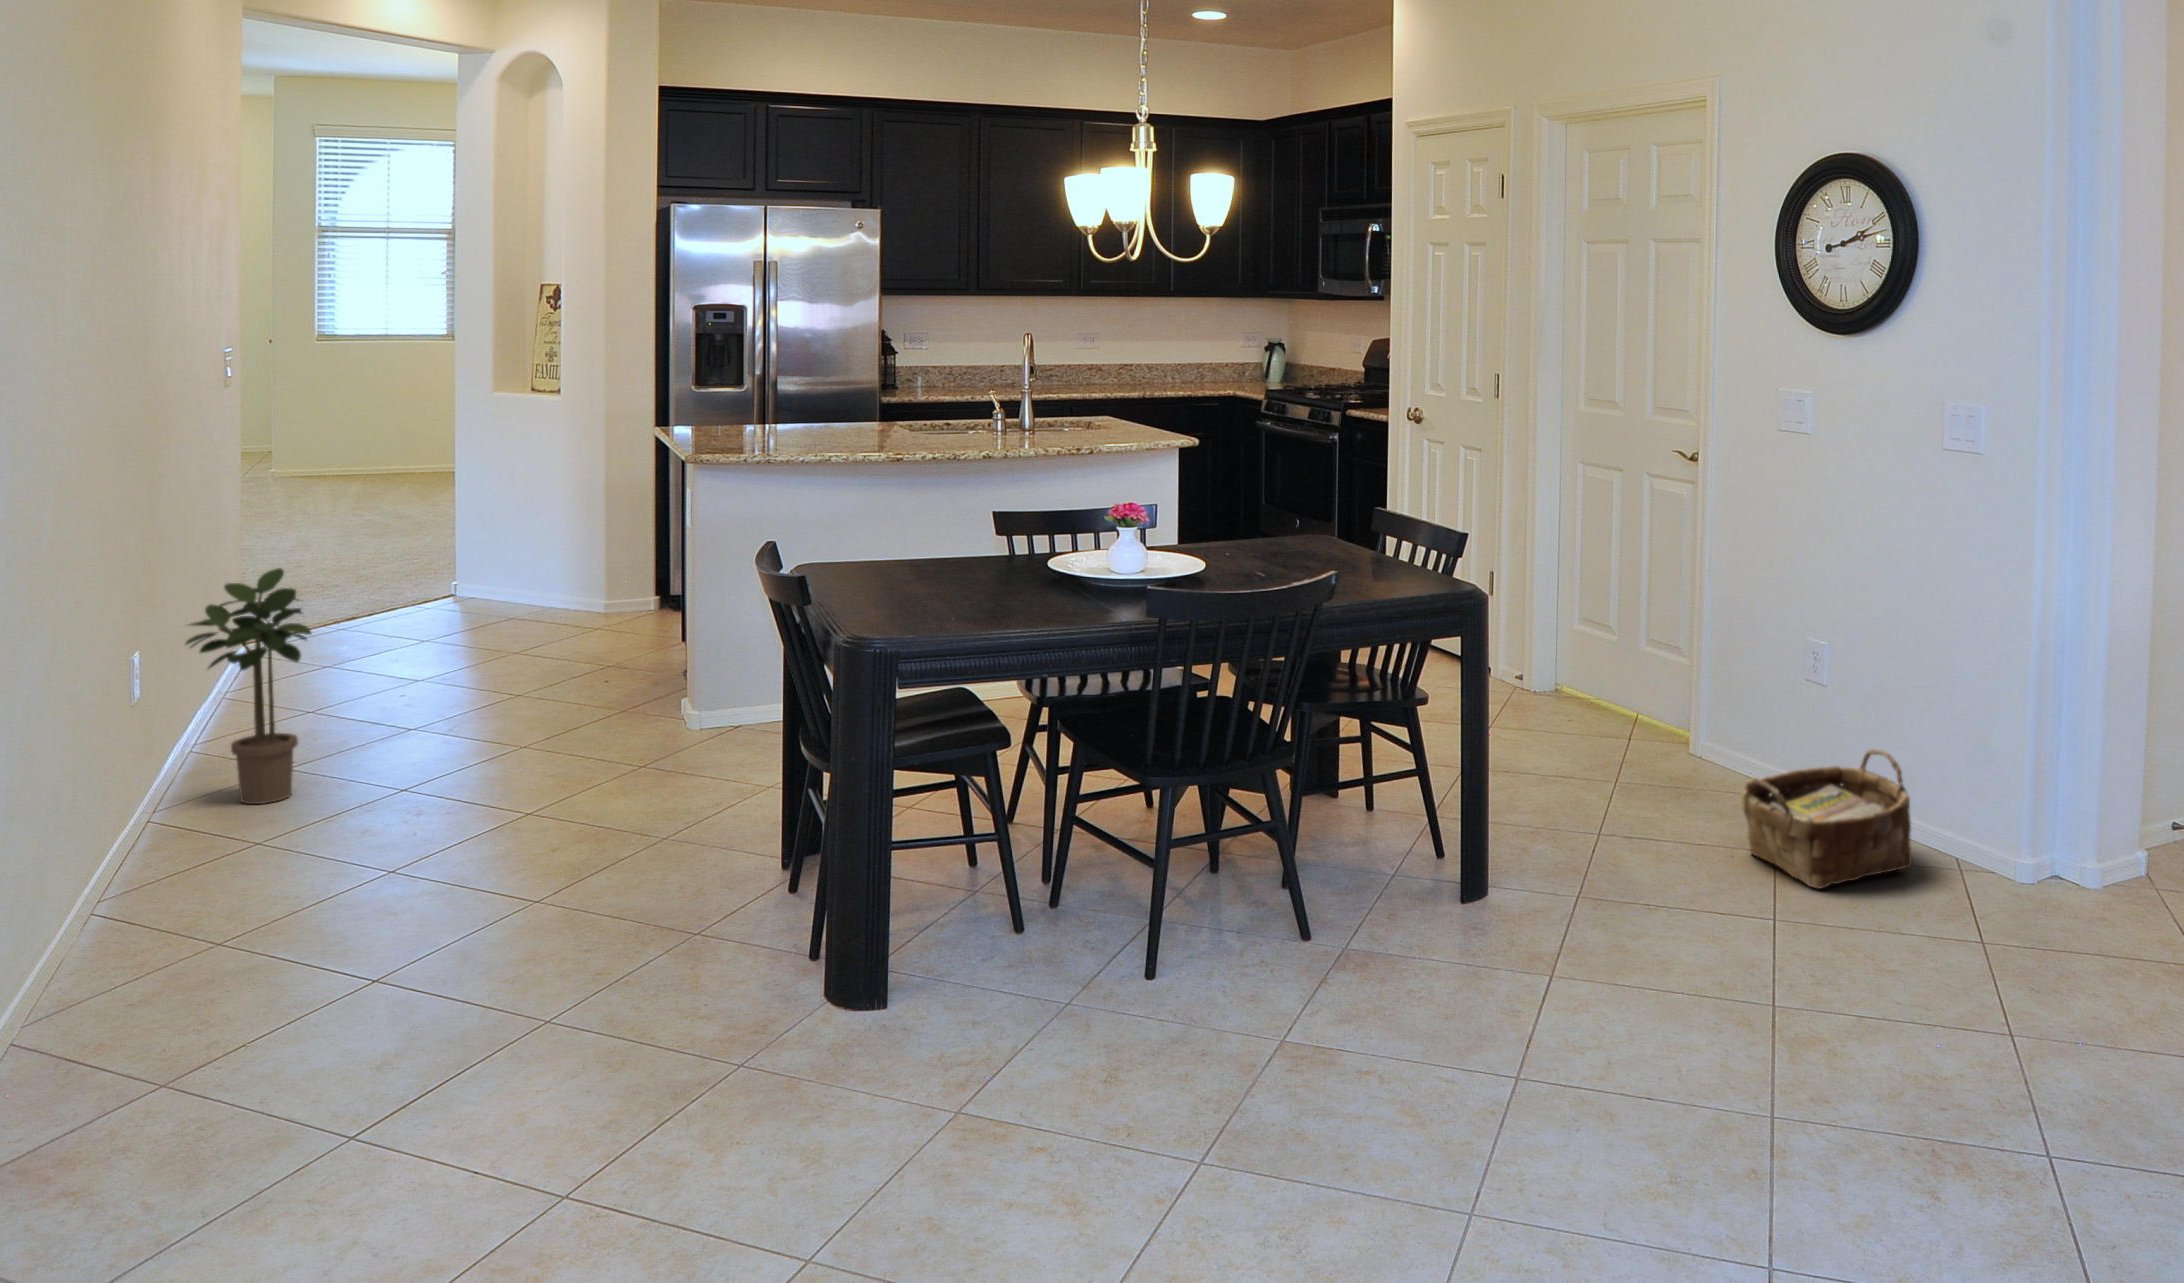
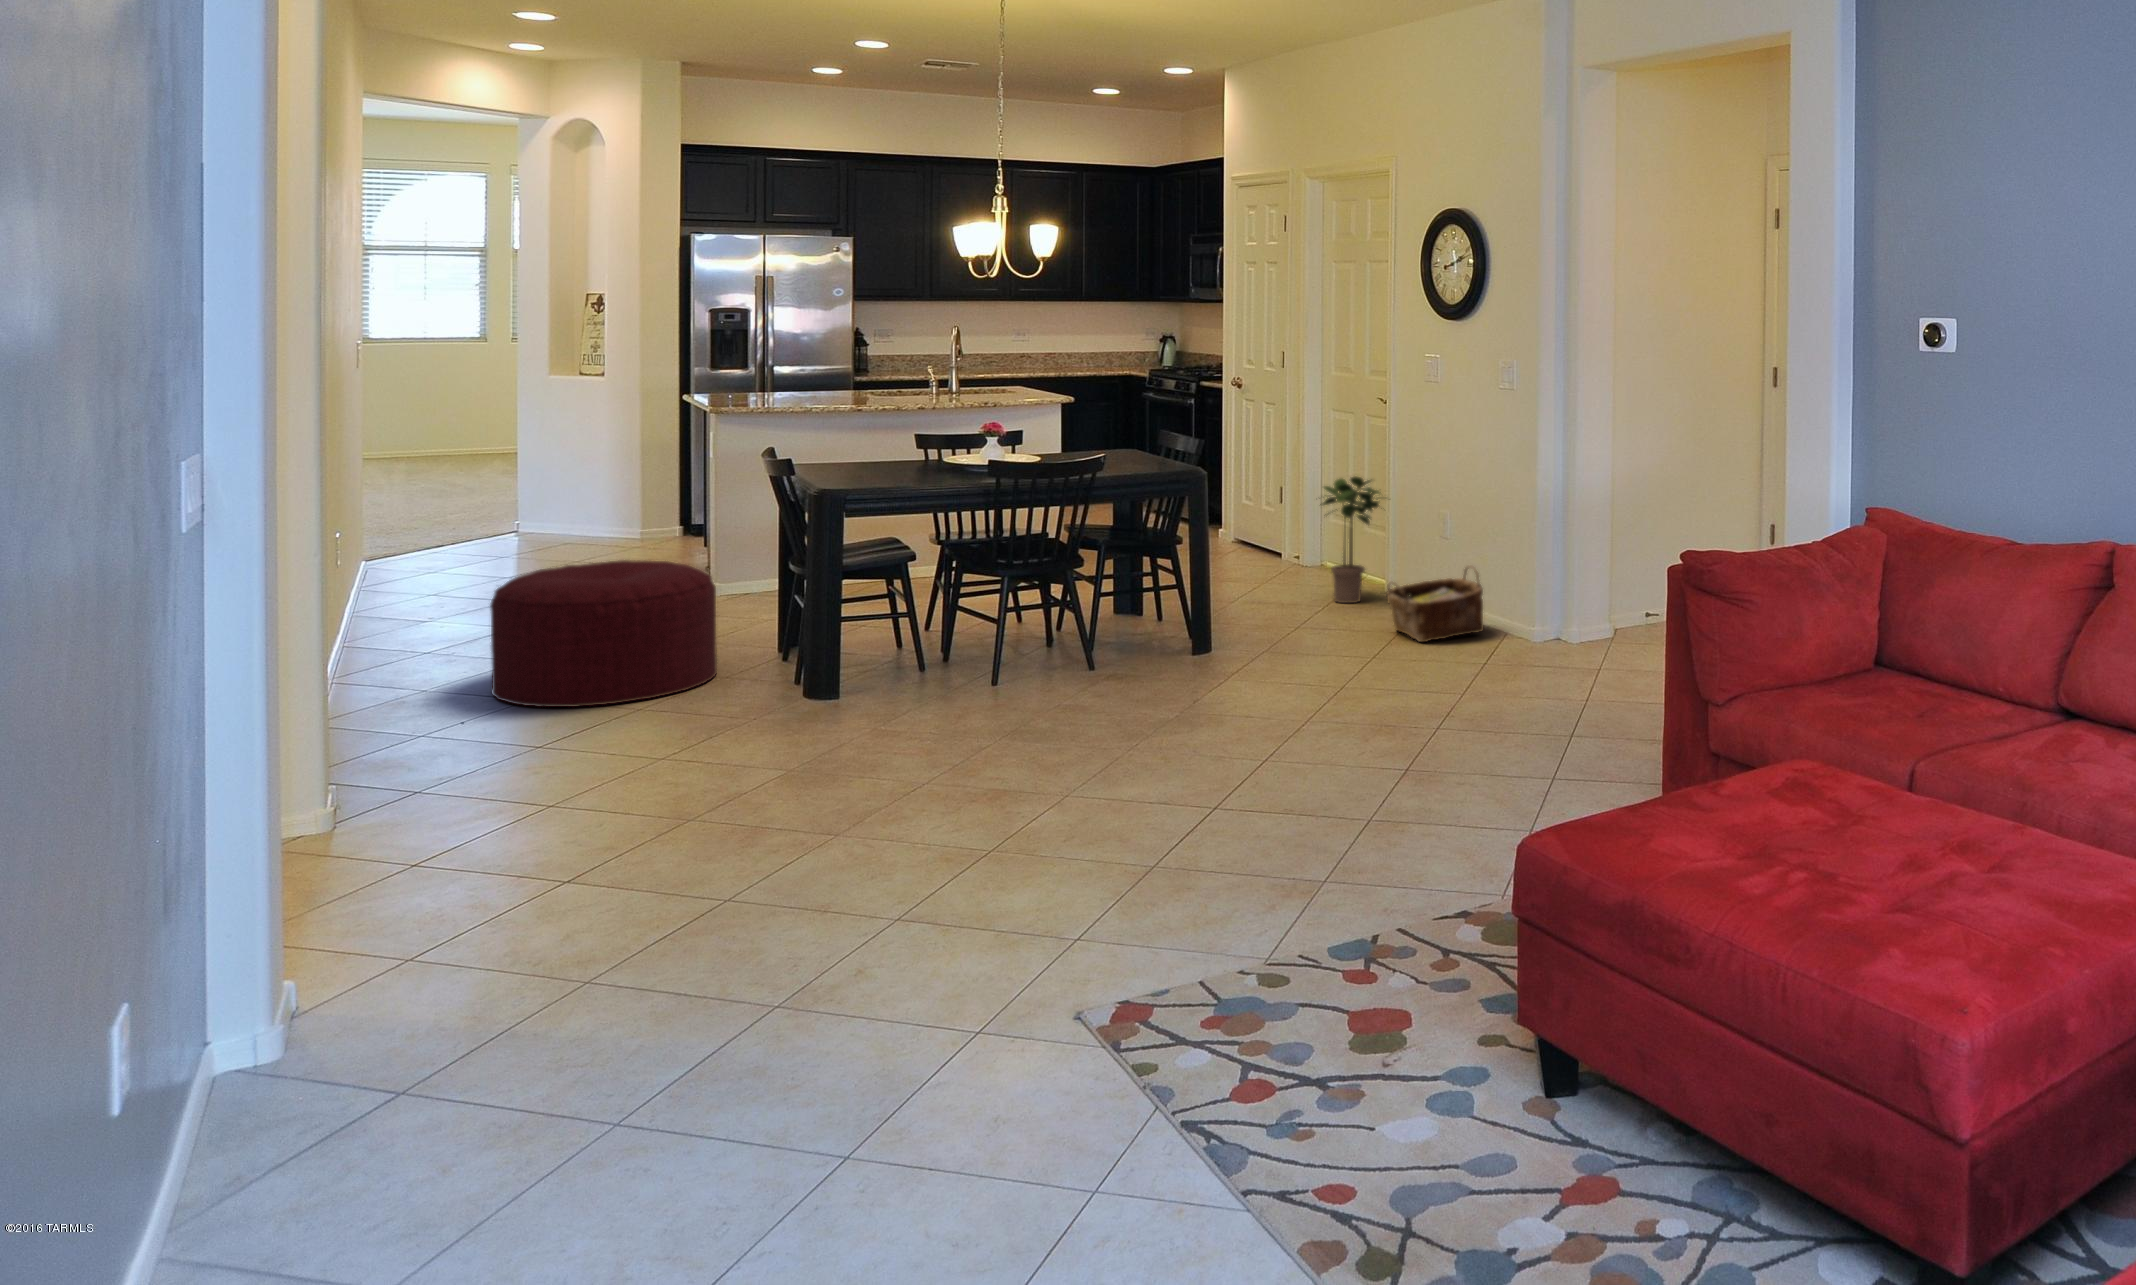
potted plant: present [185,568,311,804] -> present [1320,477,1379,603]
ottoman: none [334,720,686,994] -> present [490,560,717,707]

